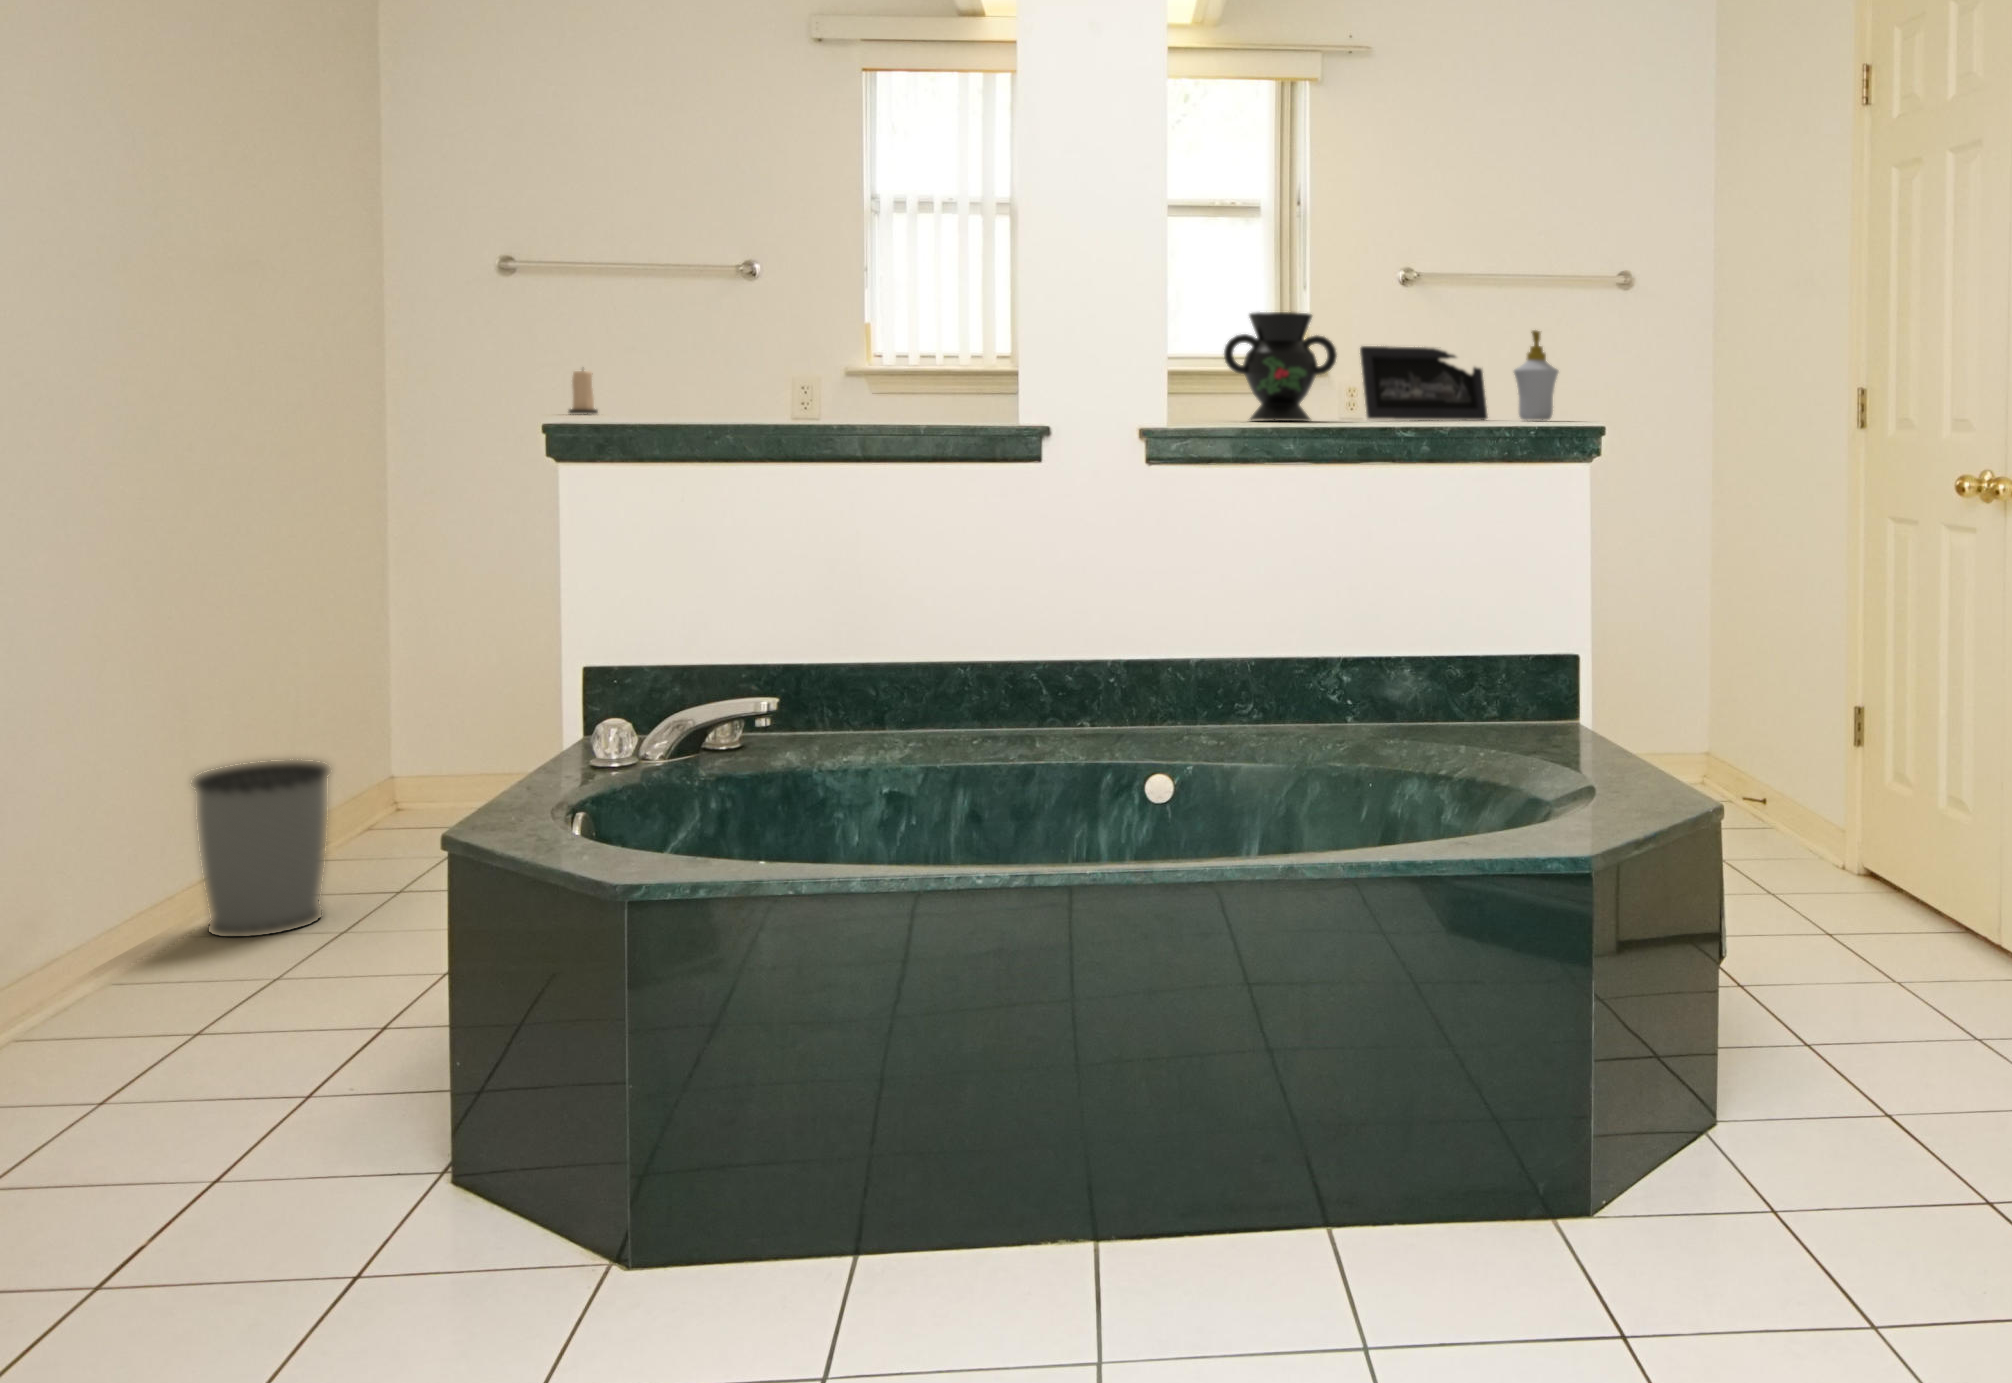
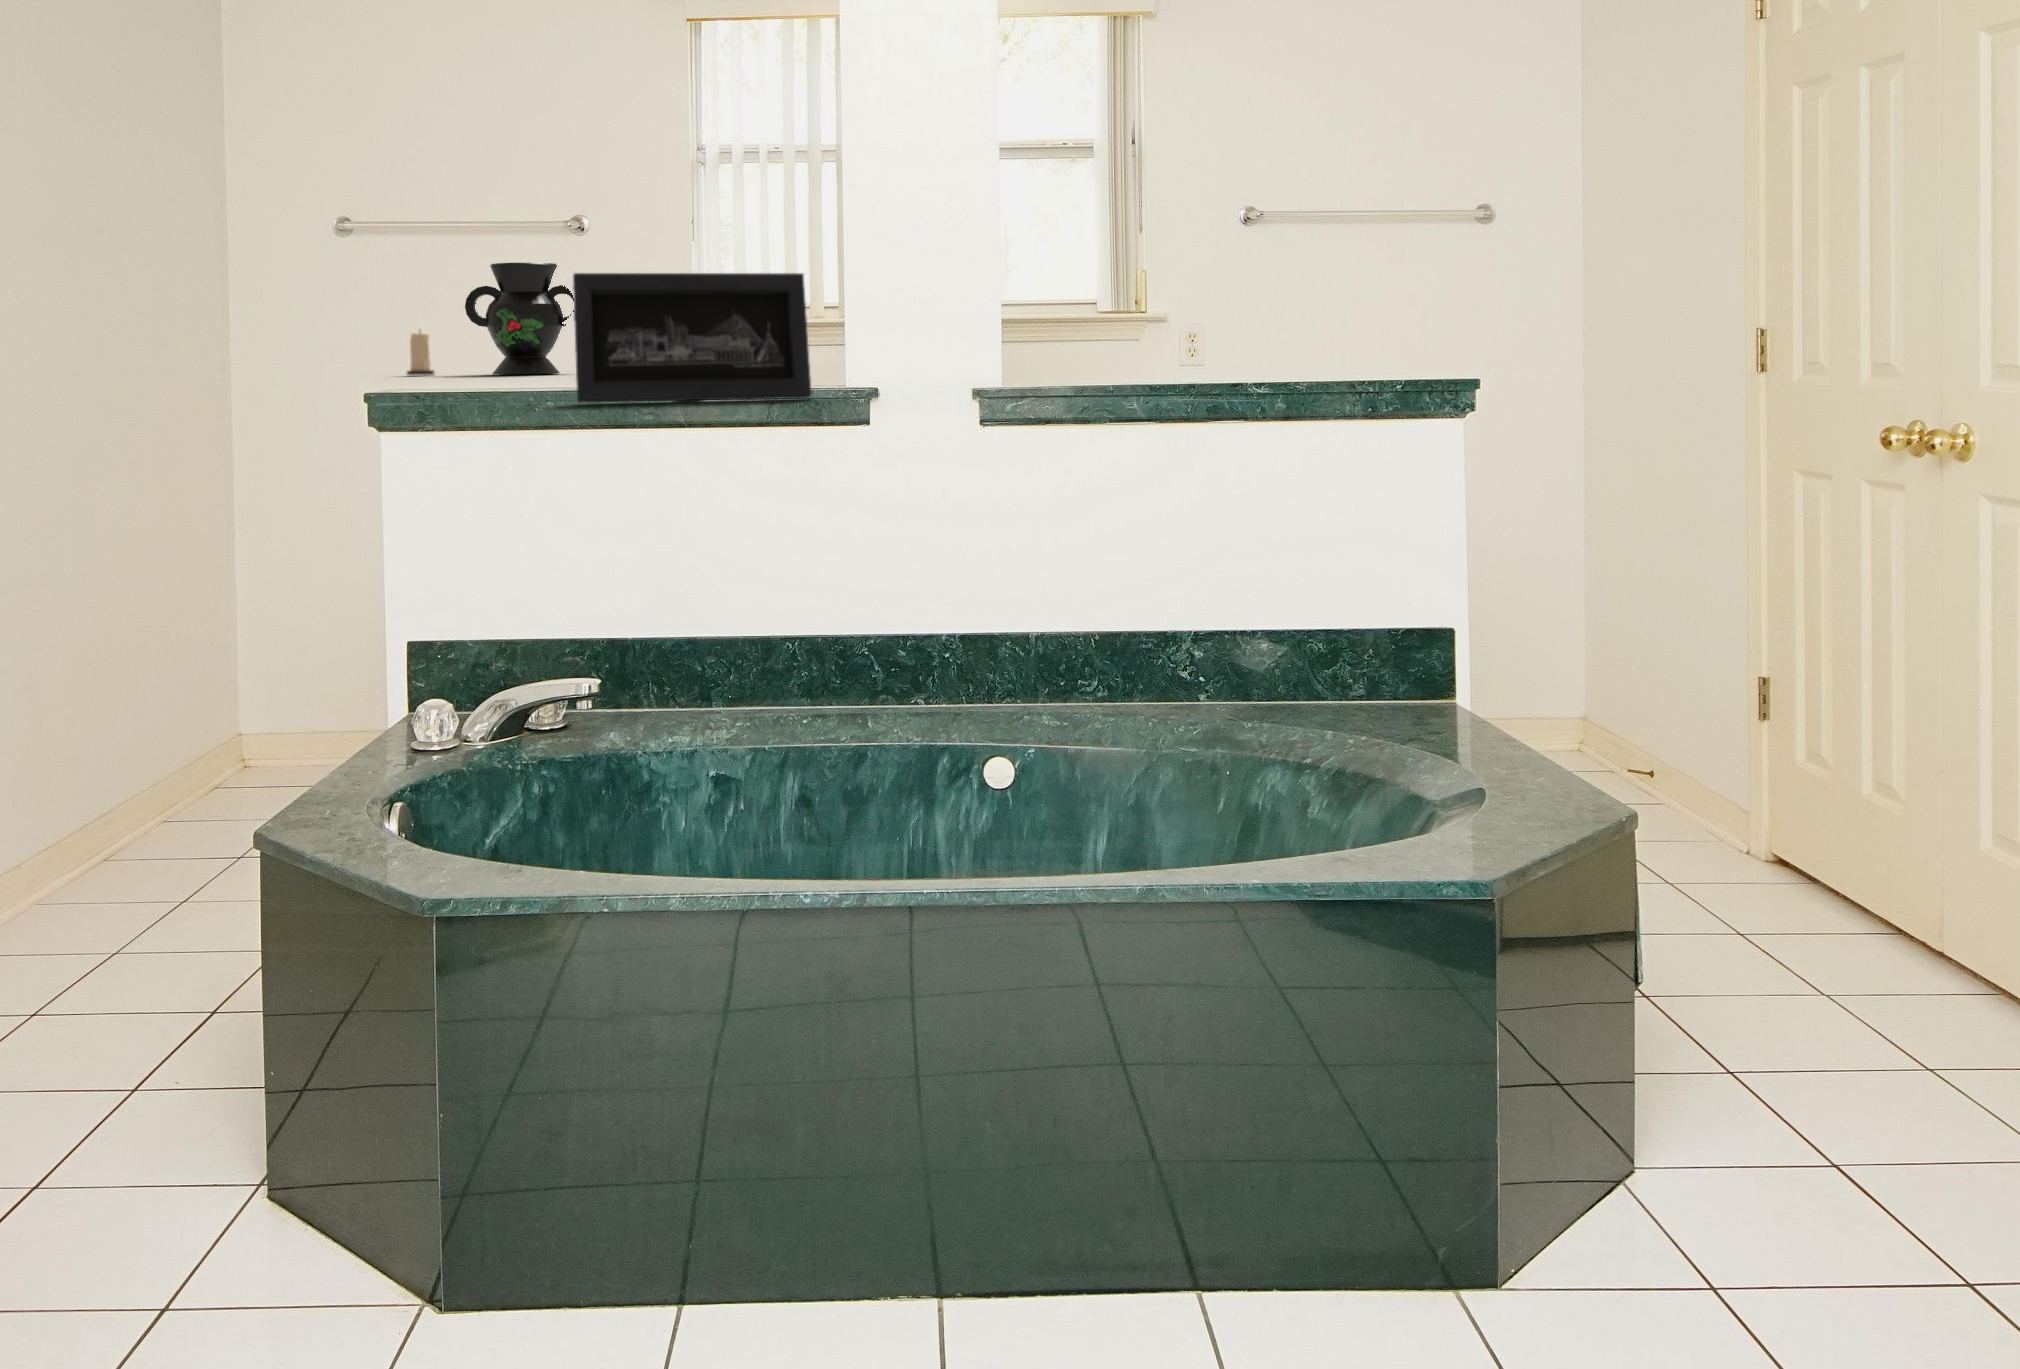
decorative vase: present [1224,312,1337,421] -> present [465,263,574,374]
soap bottle: present [1514,330,1559,420] -> none [1356,267,1406,363]
picture frame: present [1360,346,1488,420] -> present [573,273,812,403]
wastebasket: present [193,760,329,937] -> none [55,723,182,900]

